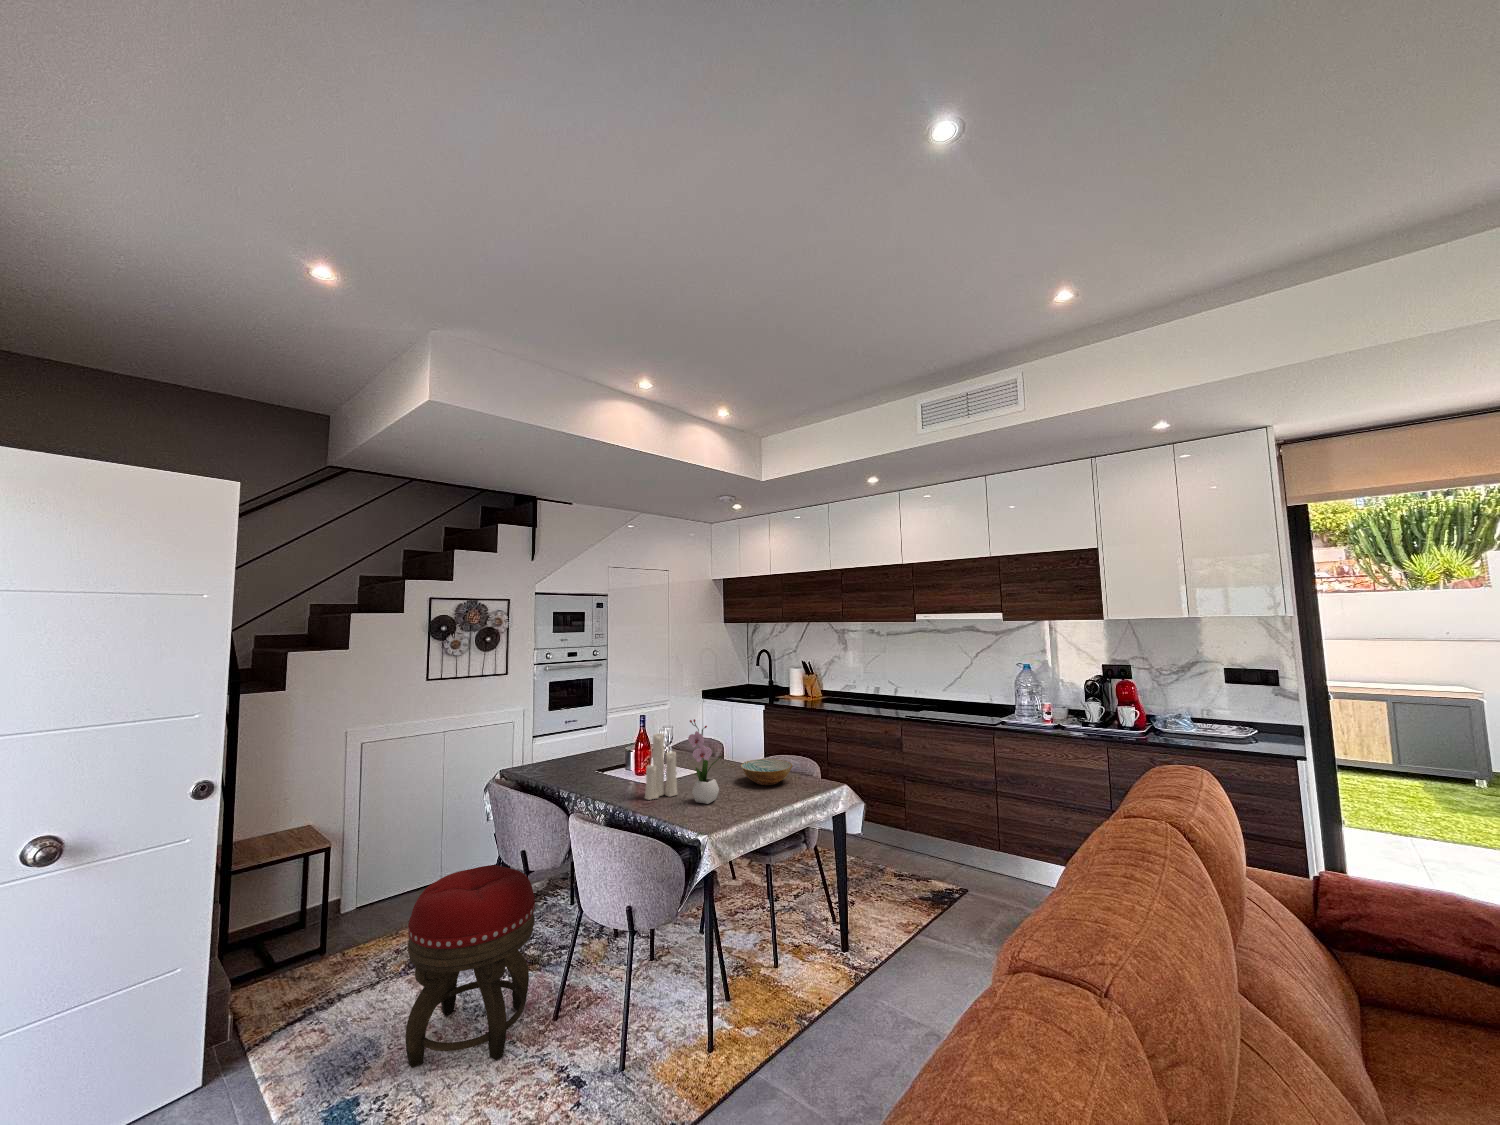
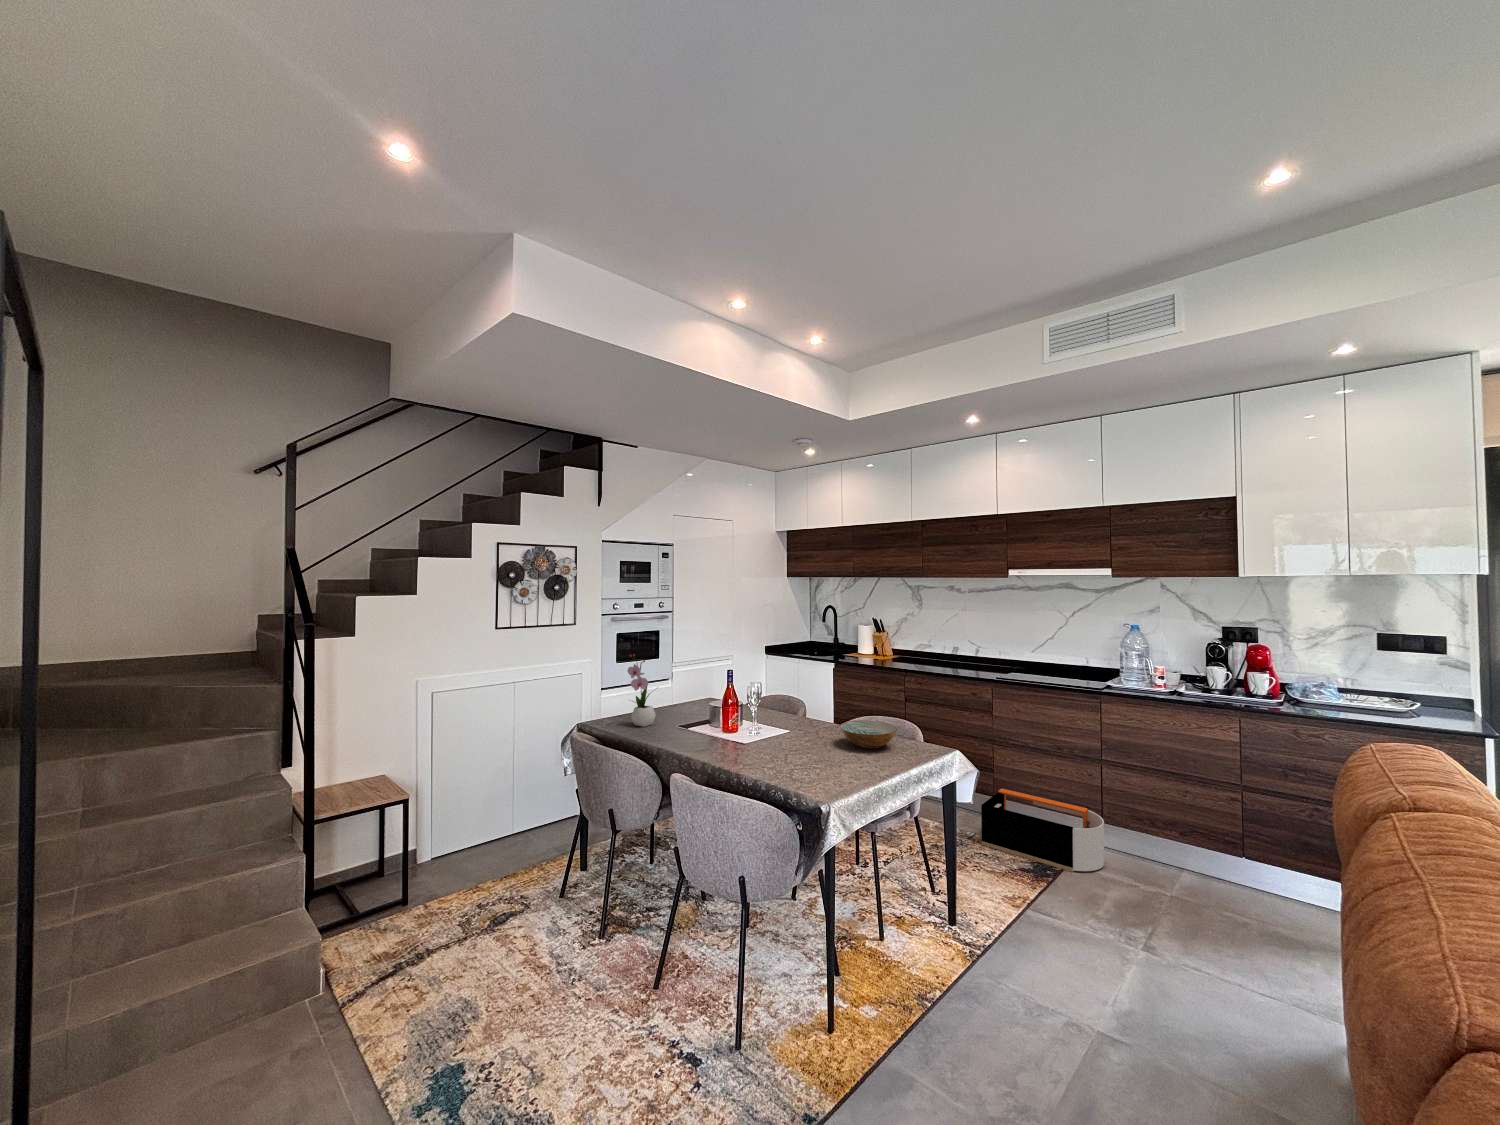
flower arrangement: present [688,719,722,804] -> present [627,654,656,727]
candle: present [645,733,677,800] -> none [743,678,778,761]
storage bin: none [889,822,999,898] -> present [981,789,1104,872]
footstool: present [405,865,535,1068] -> none [505,825,634,1034]

